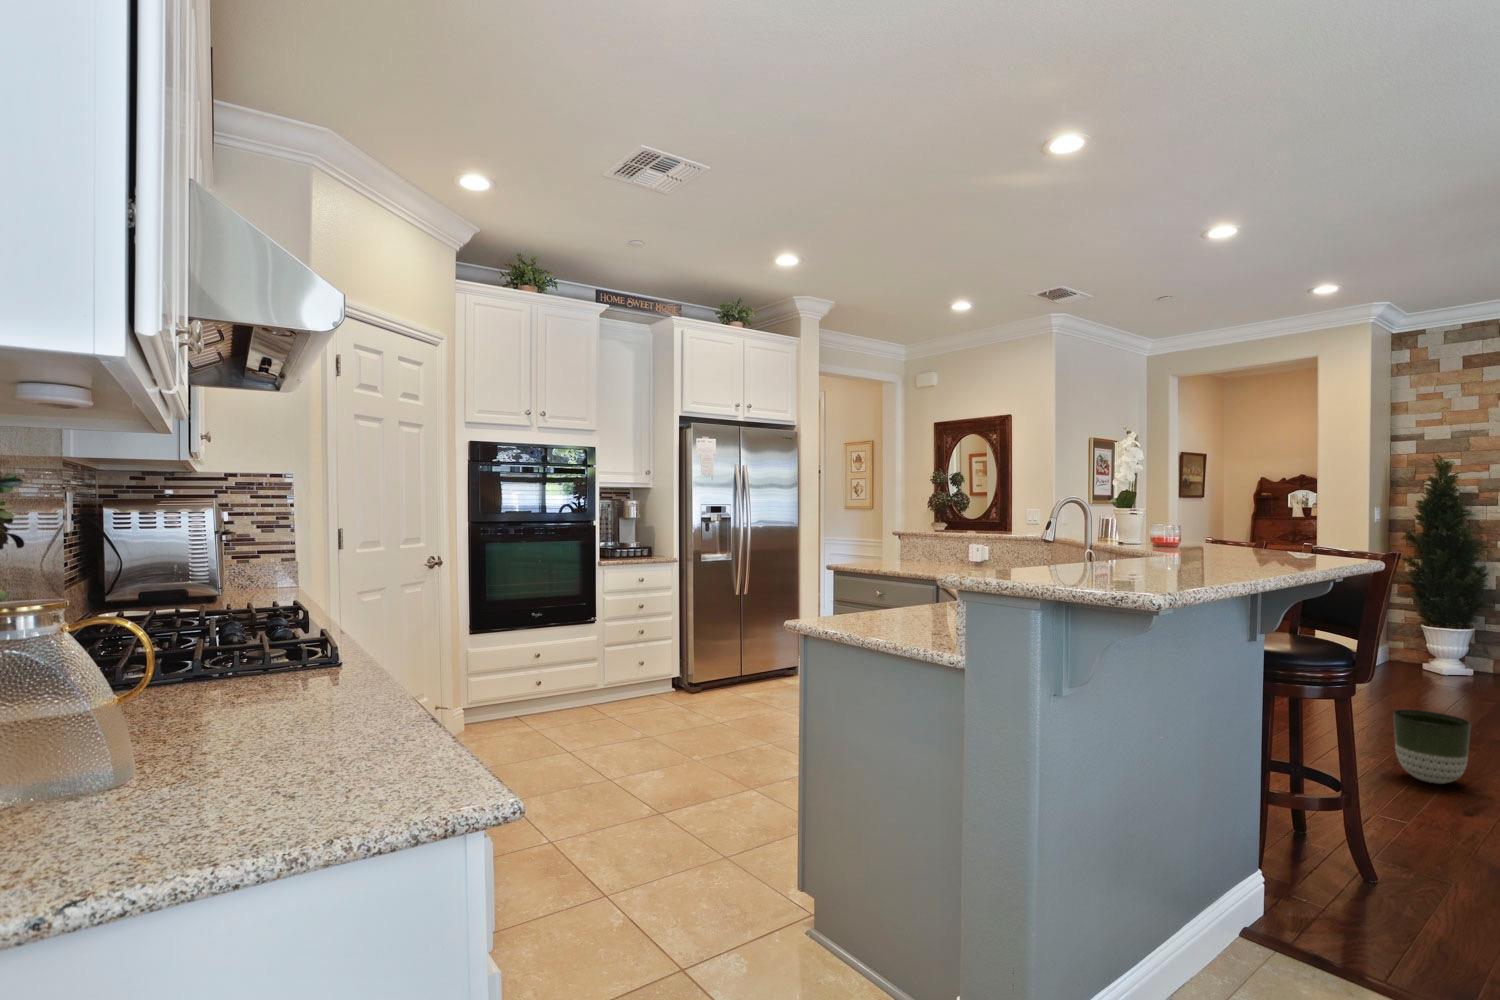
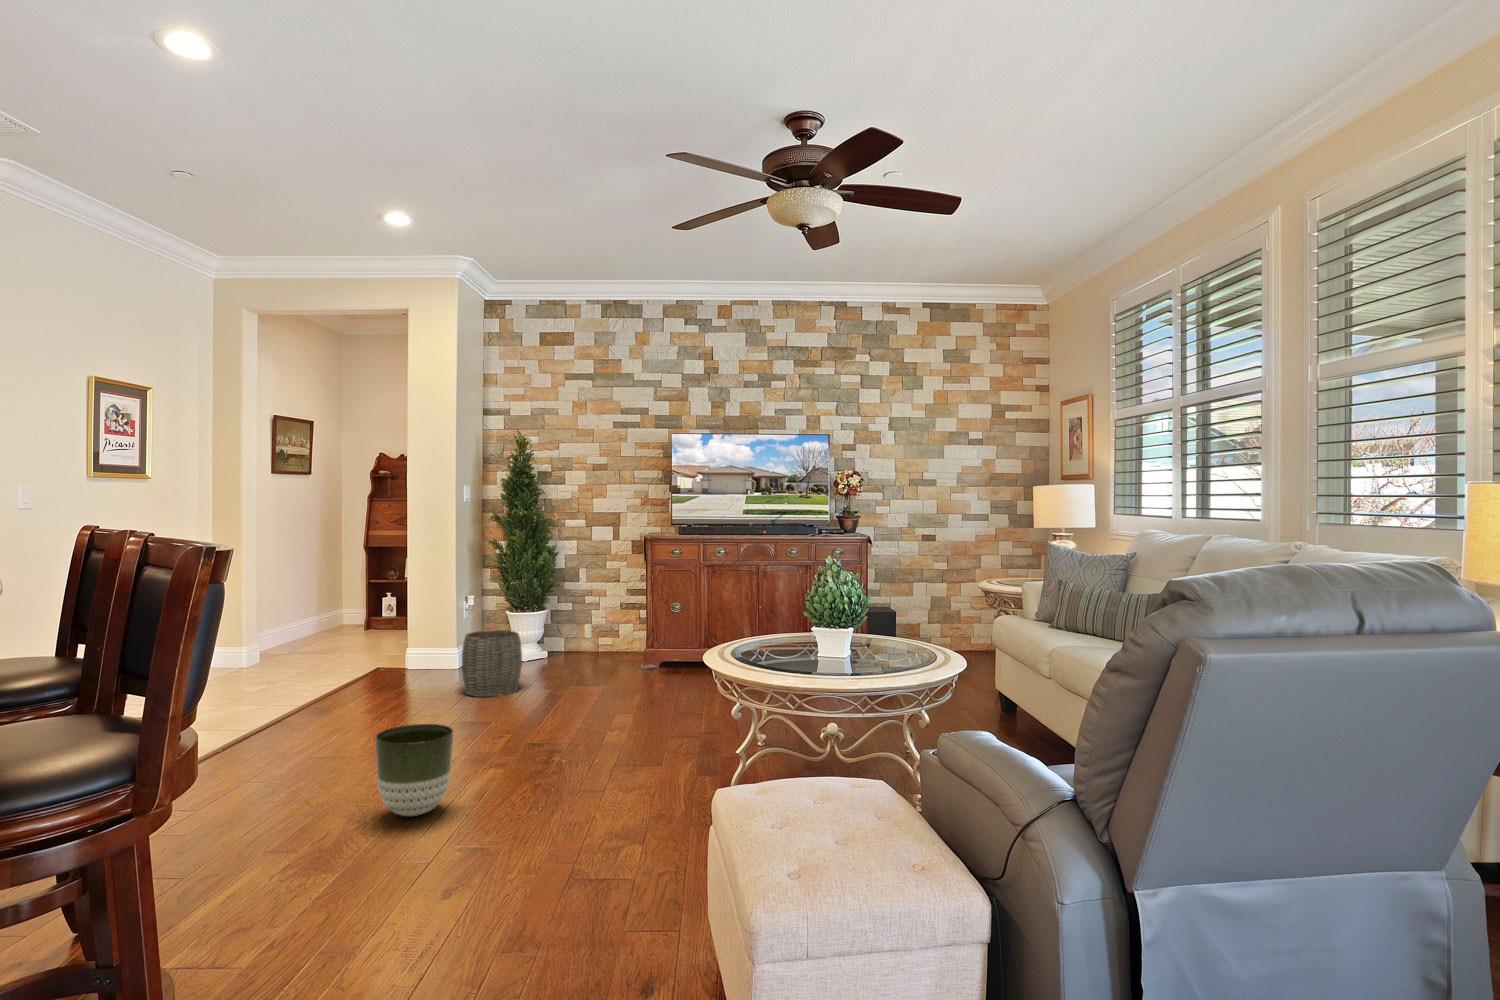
woven basket: none [1396,641,1467,704] -> present [462,630,522,697]

